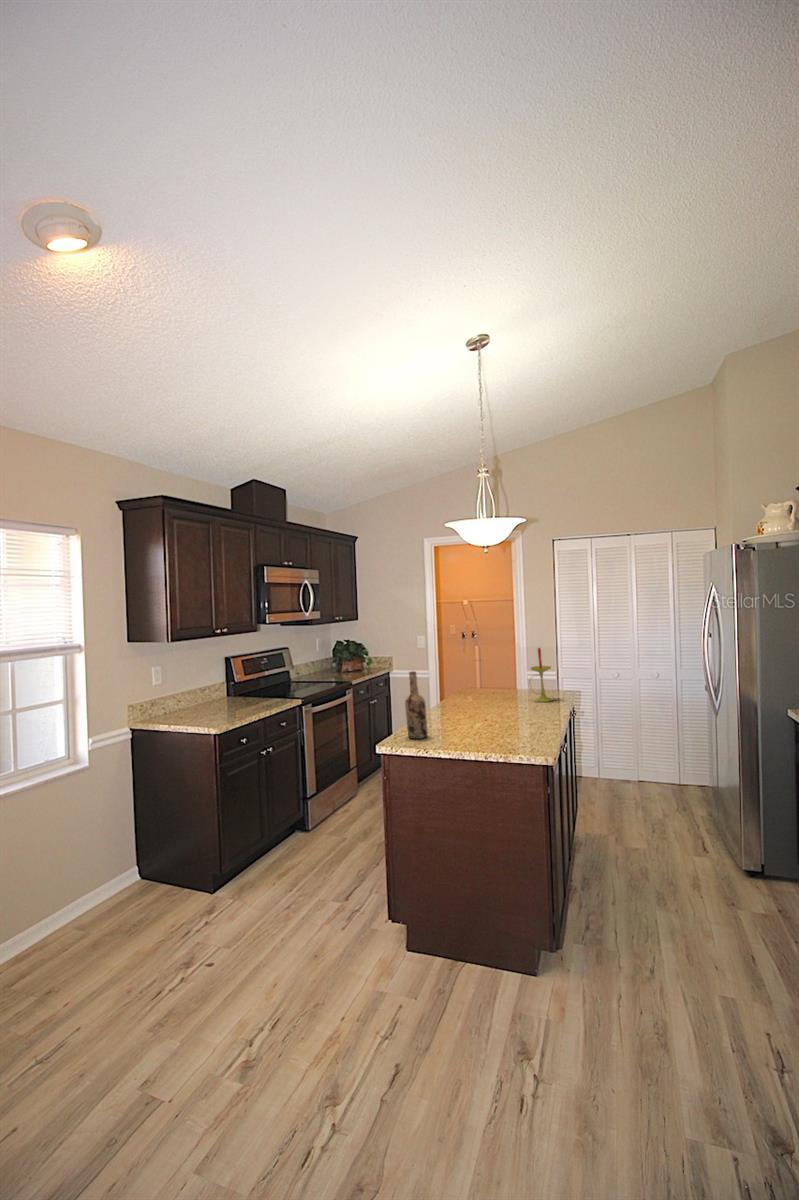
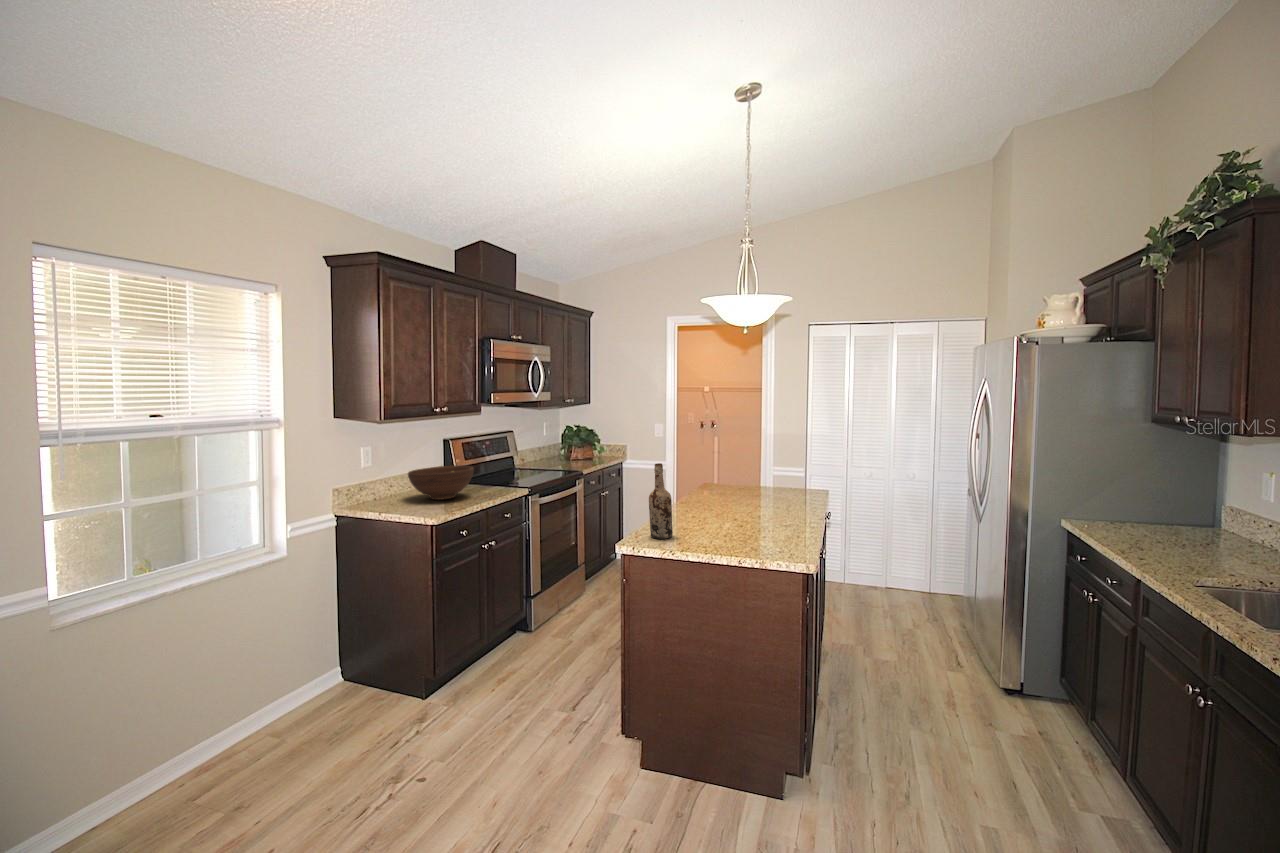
candle: present [530,648,553,702] -> none [780,441,806,502]
fruit bowl: none [193,680,251,712] -> present [408,465,474,500]

